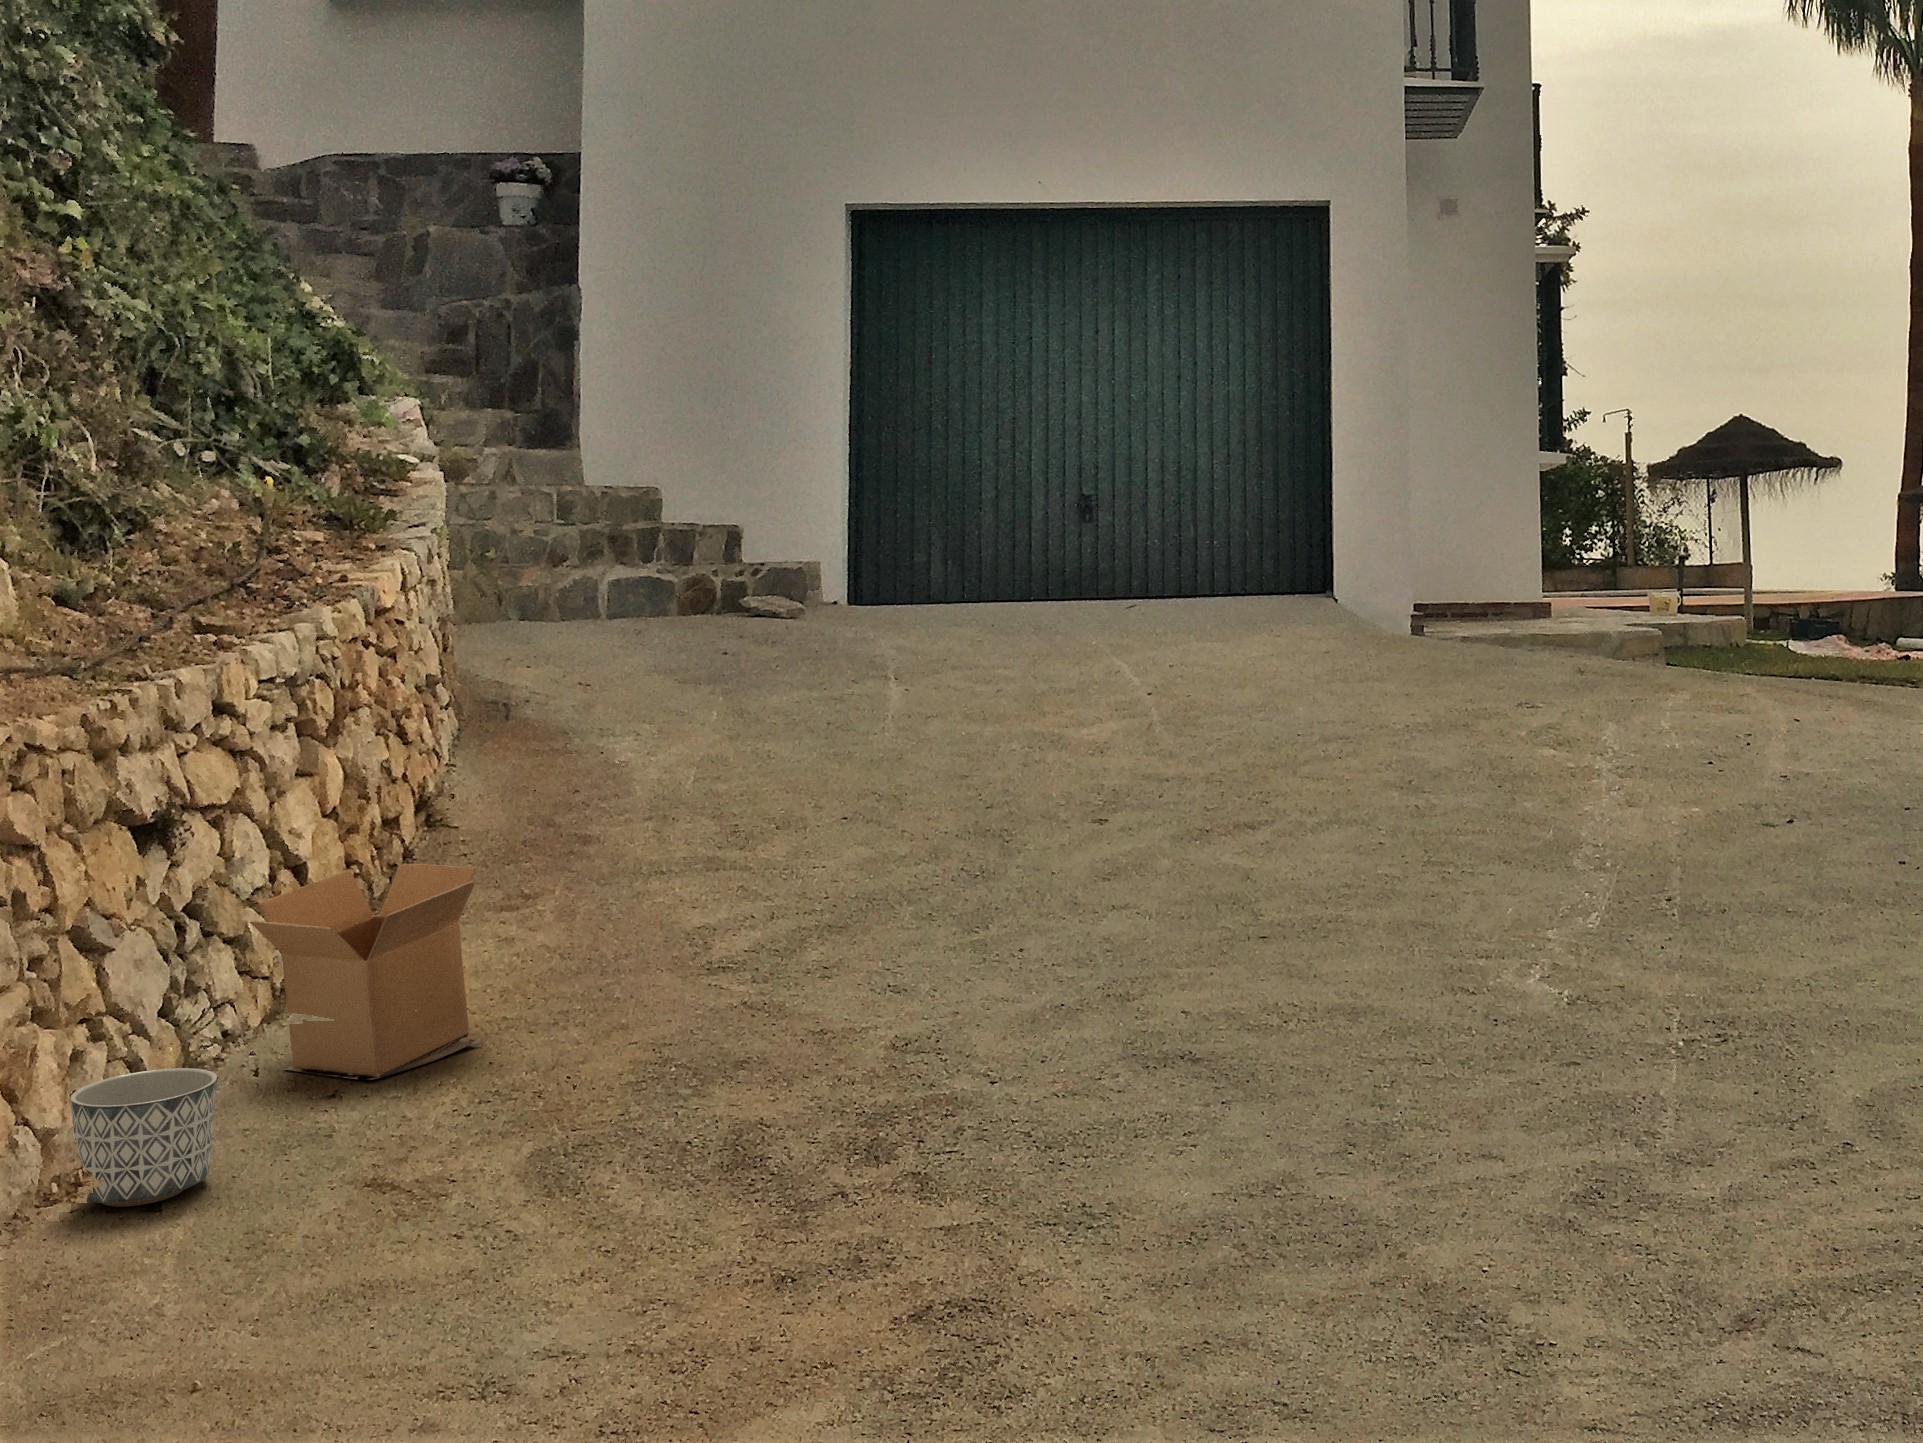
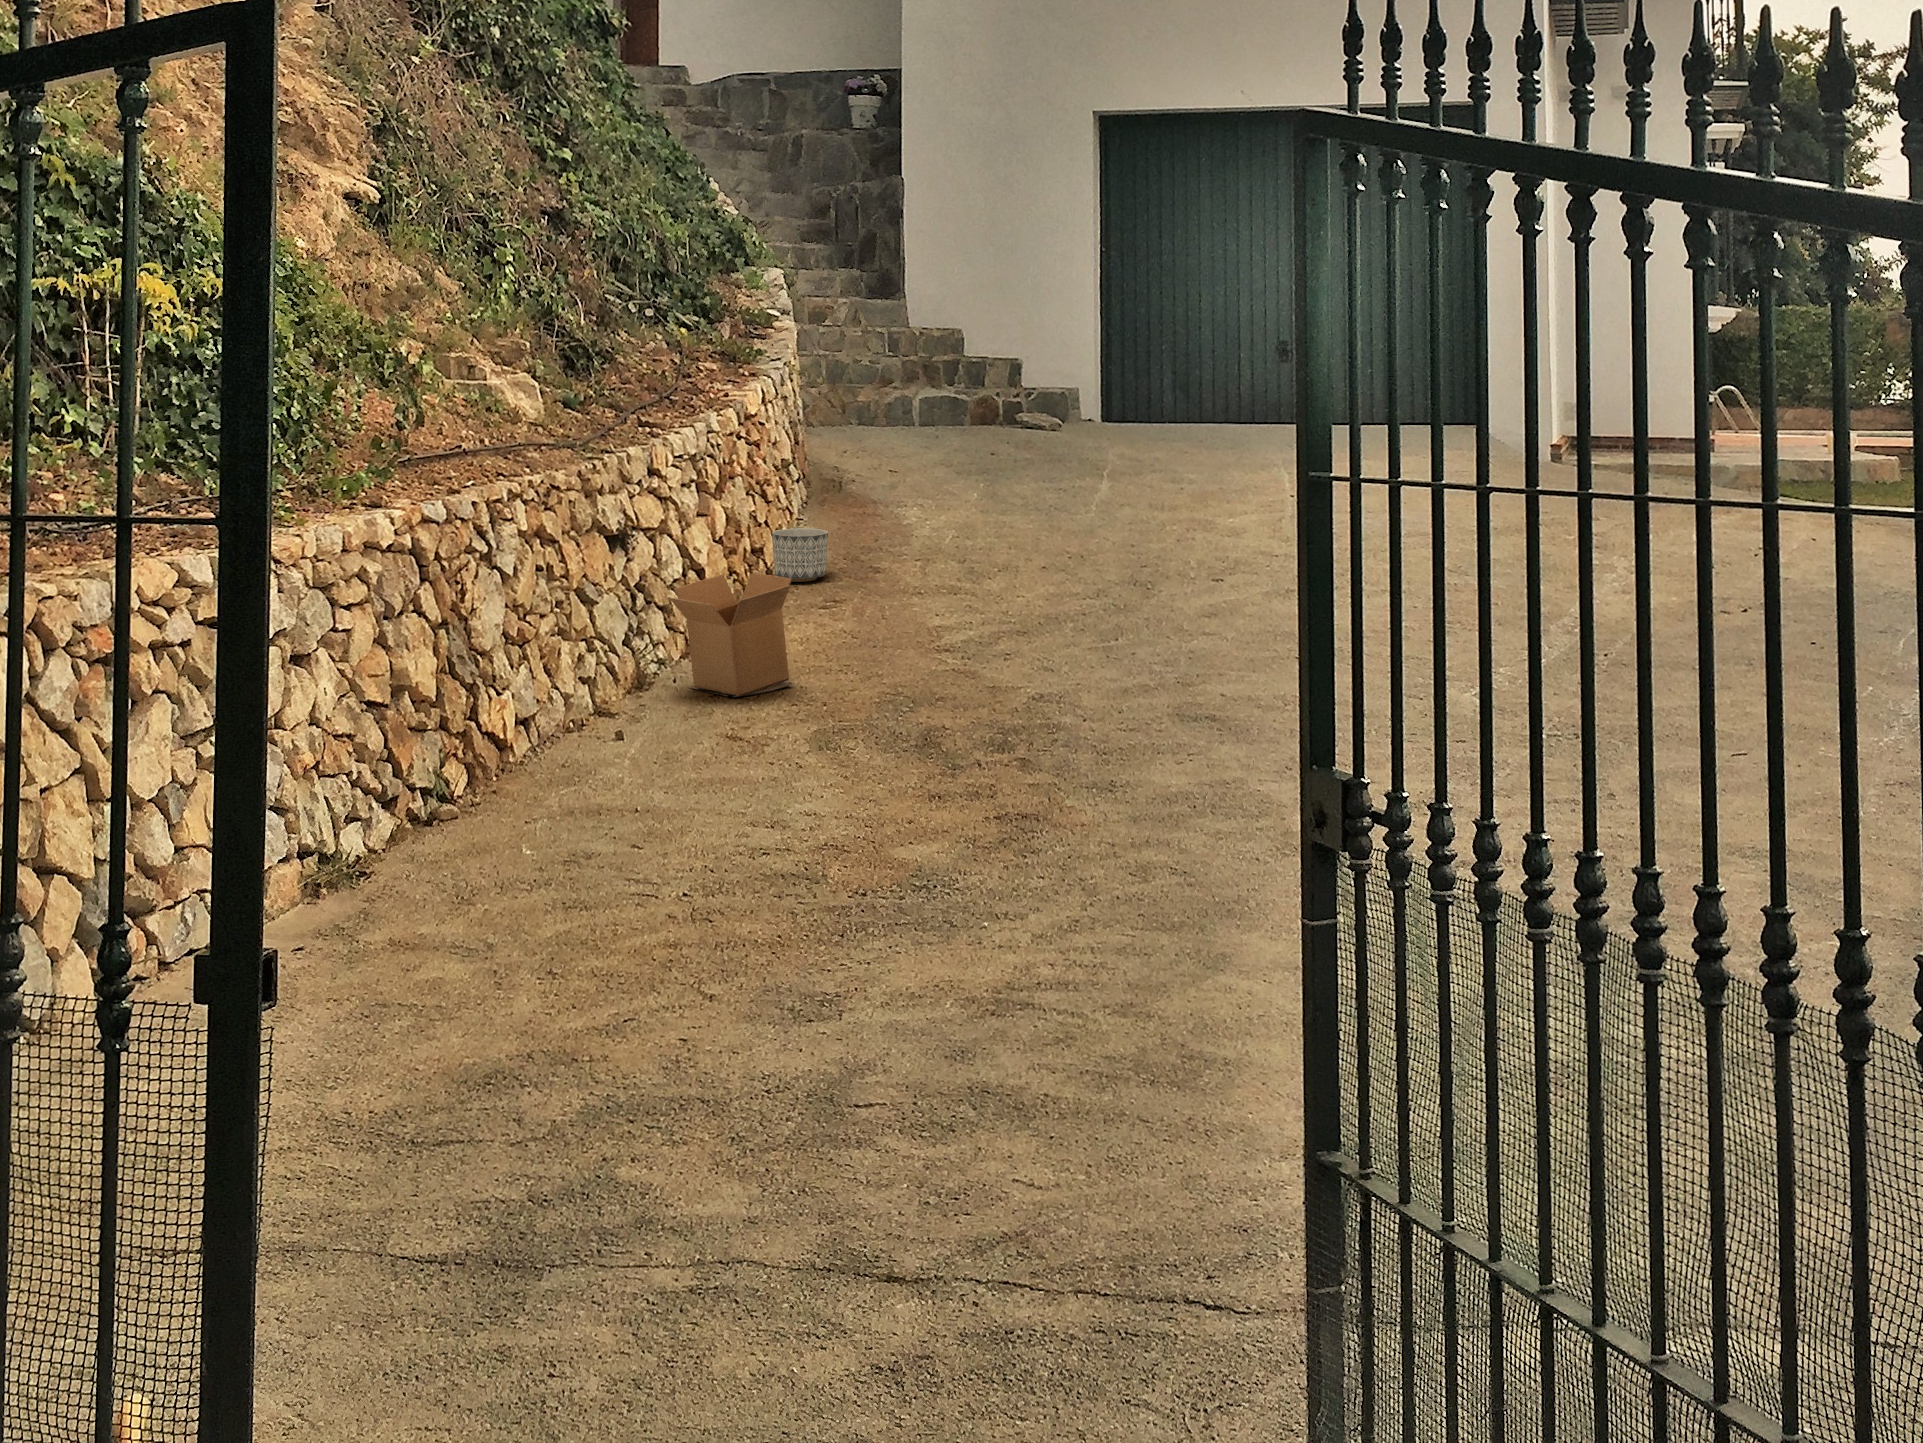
planter: present [71,1068,217,1207] -> present [772,528,828,582]

